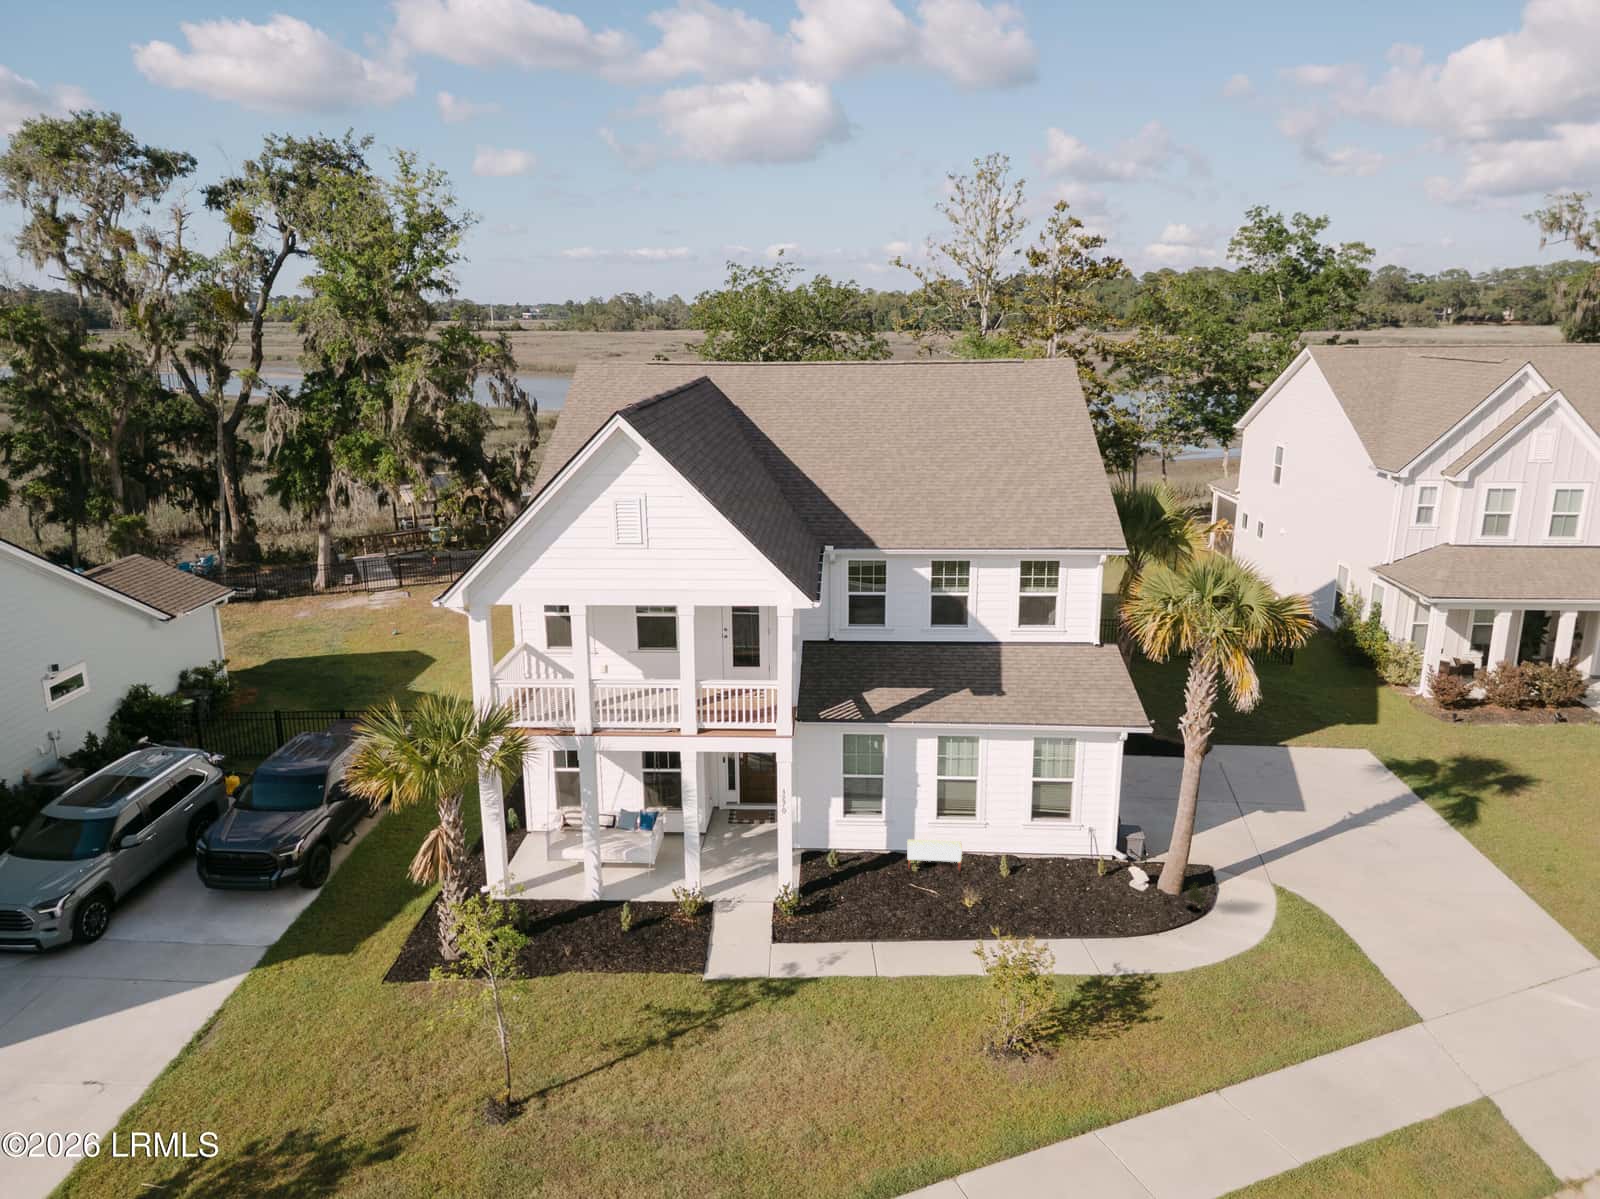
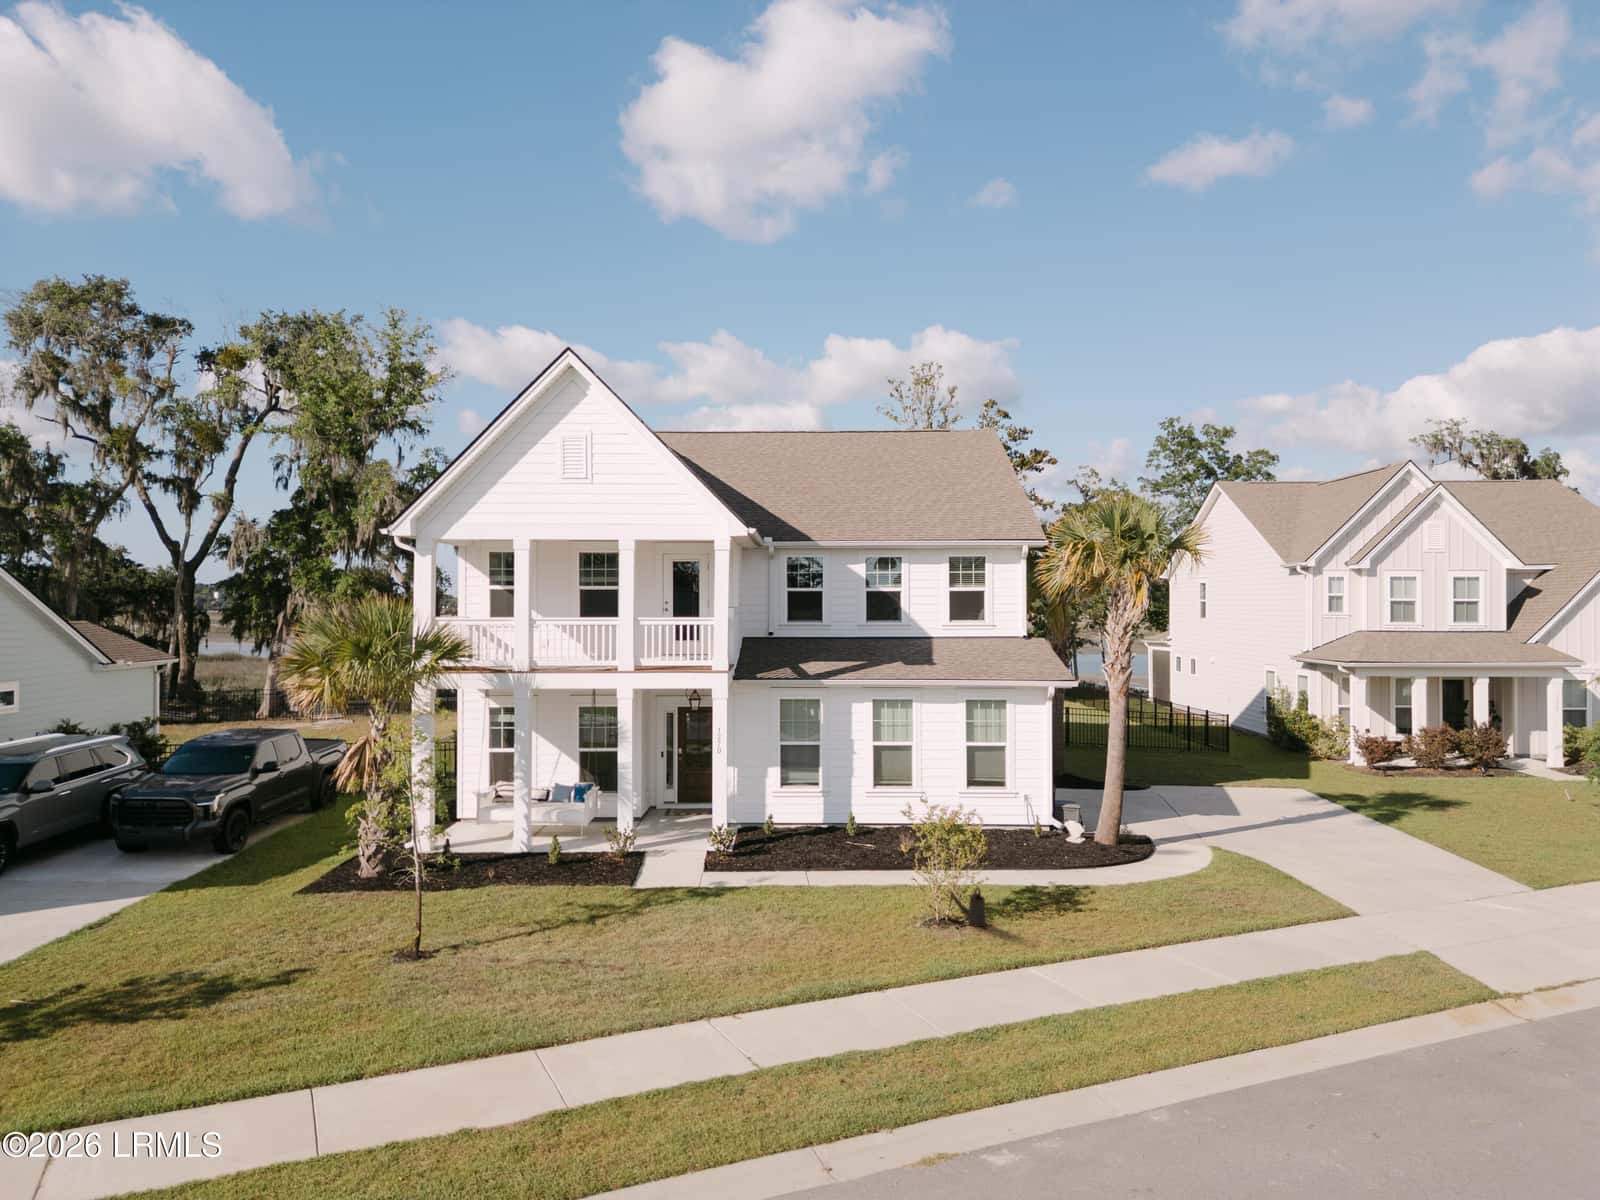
bench: present [907,839,962,870] -> none [842,808,897,836]
watering can: none [1026,1052,1068,1095] -> present [950,888,986,926]

